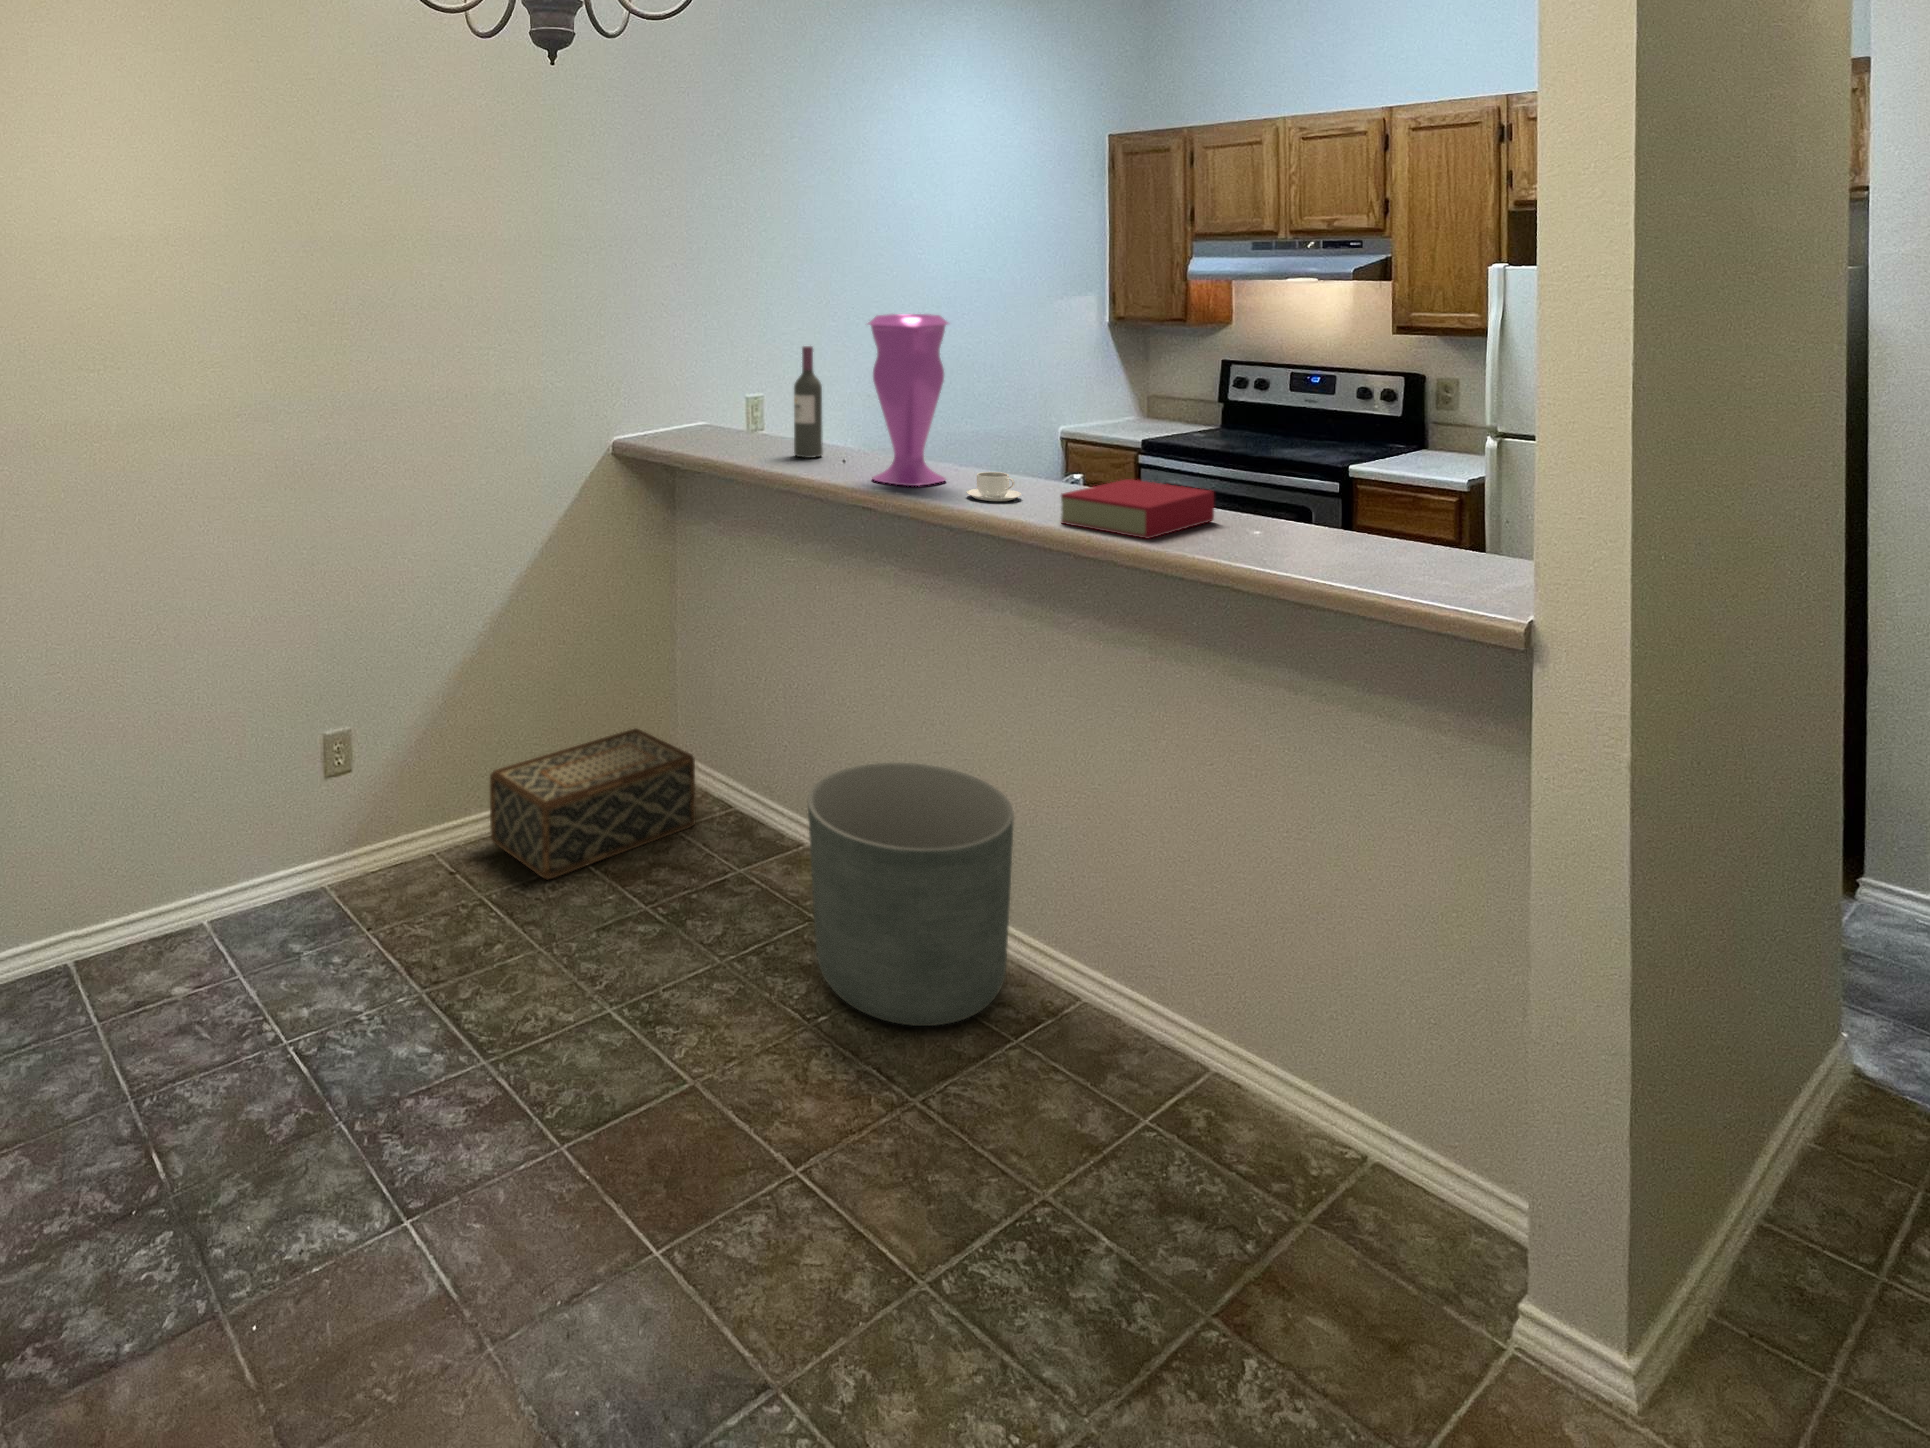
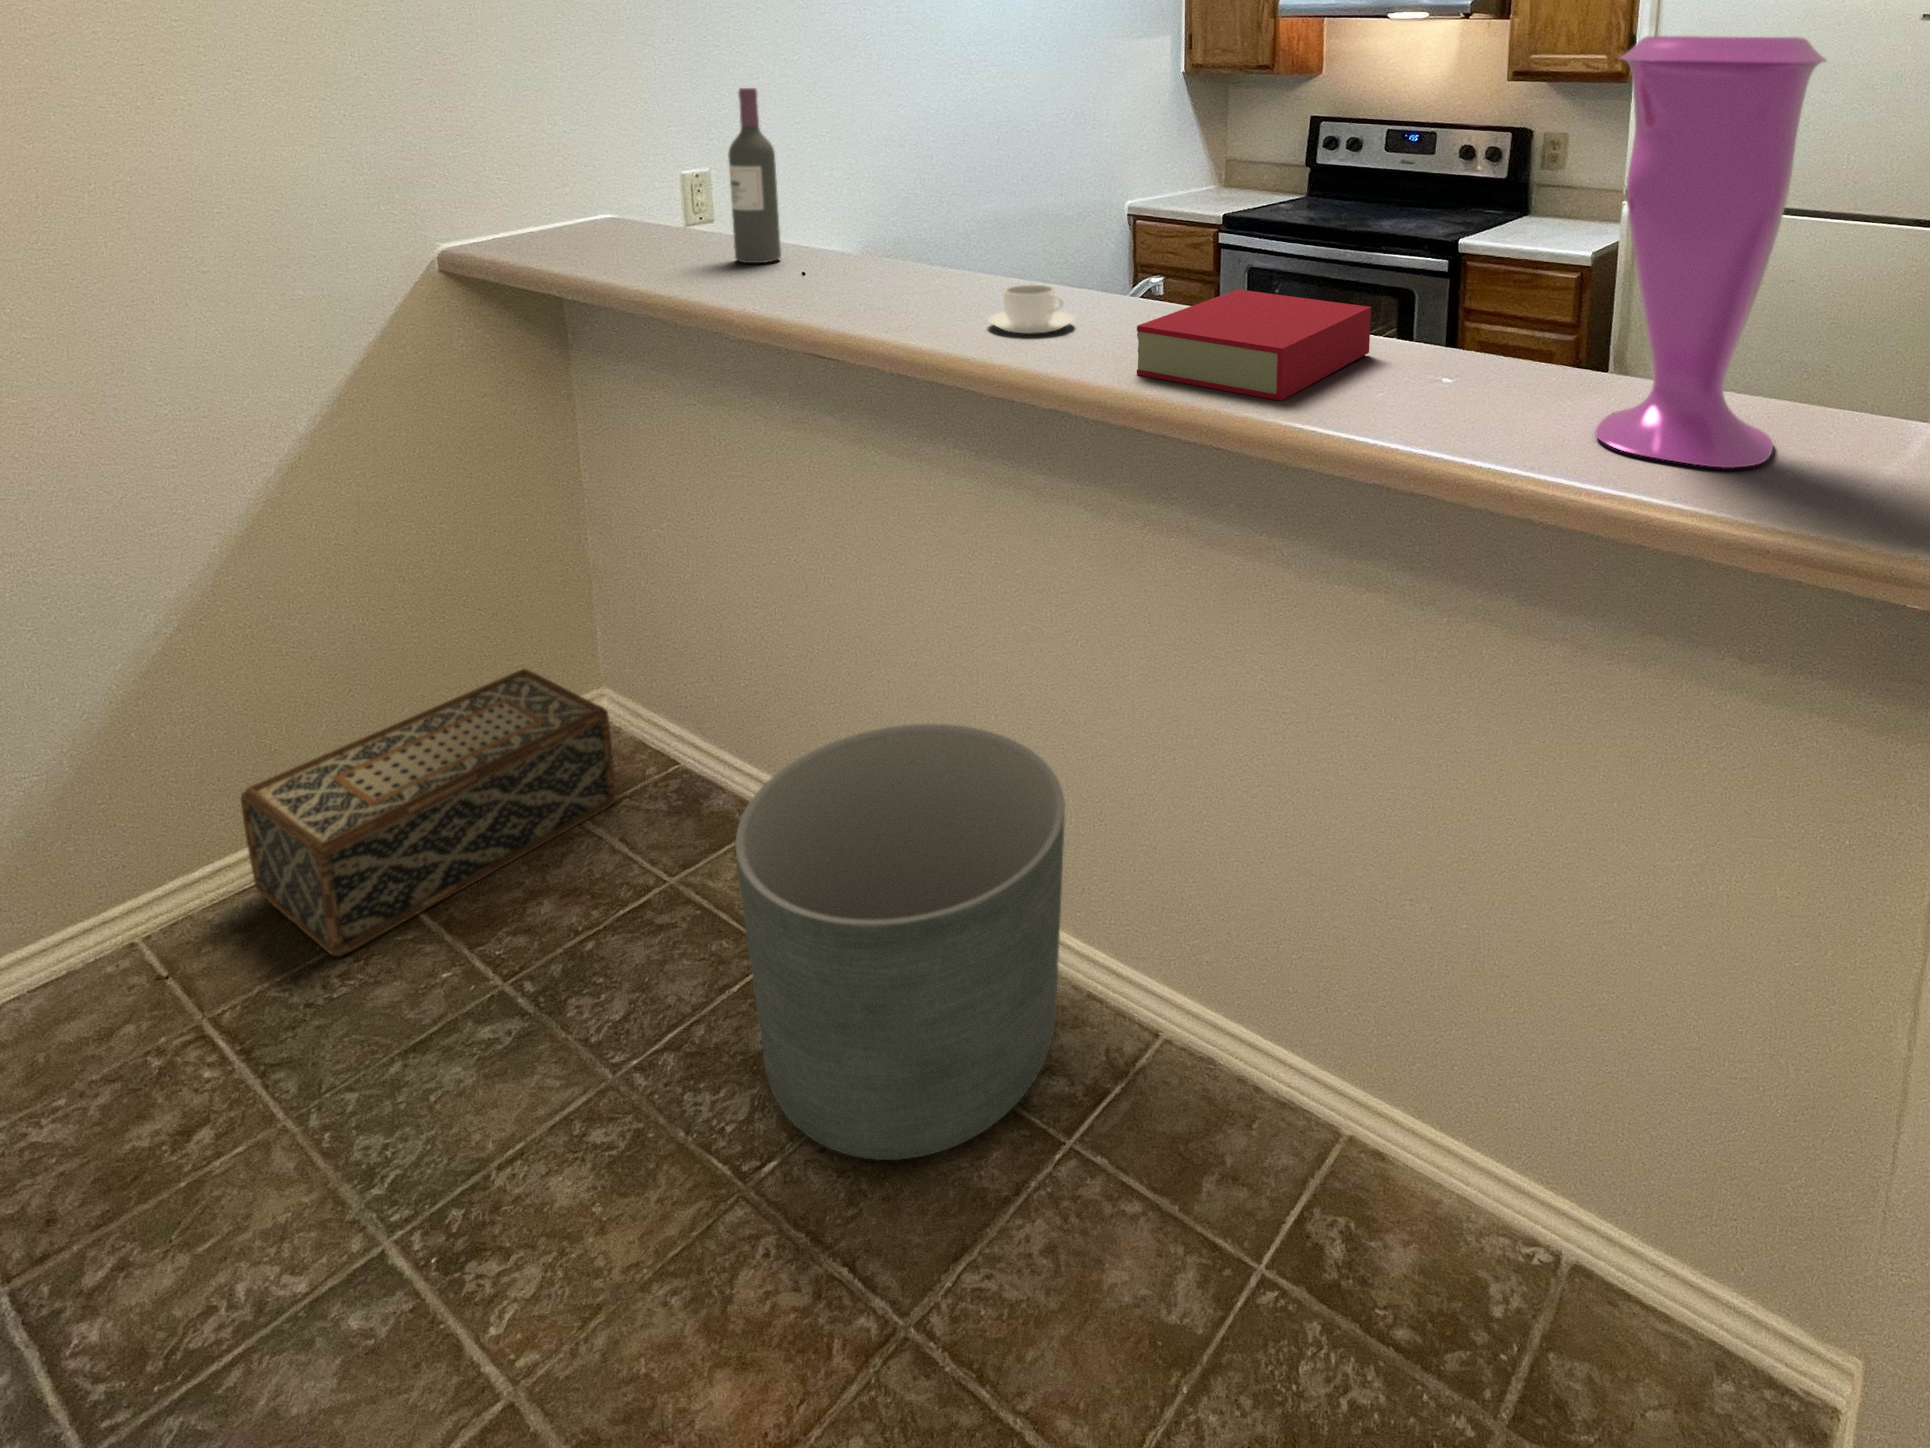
vase: present [868,314,948,486] -> present [1595,36,1827,468]

